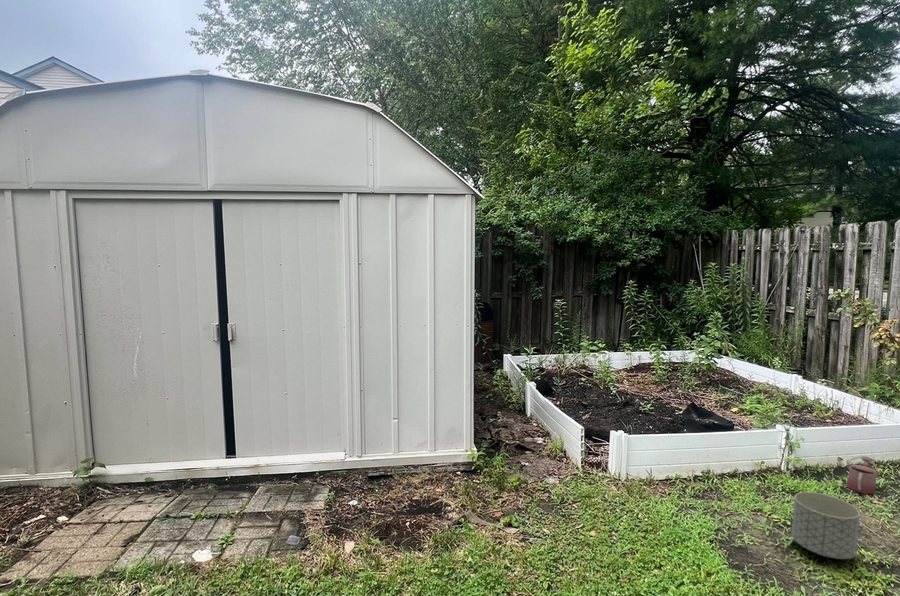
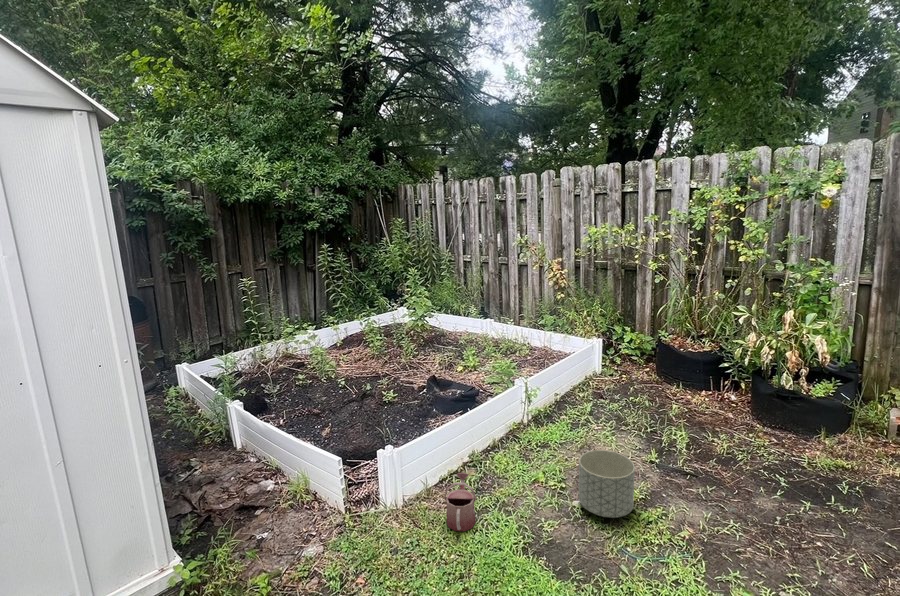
watering can: present [847,457,879,494] -> present [444,473,476,531]

